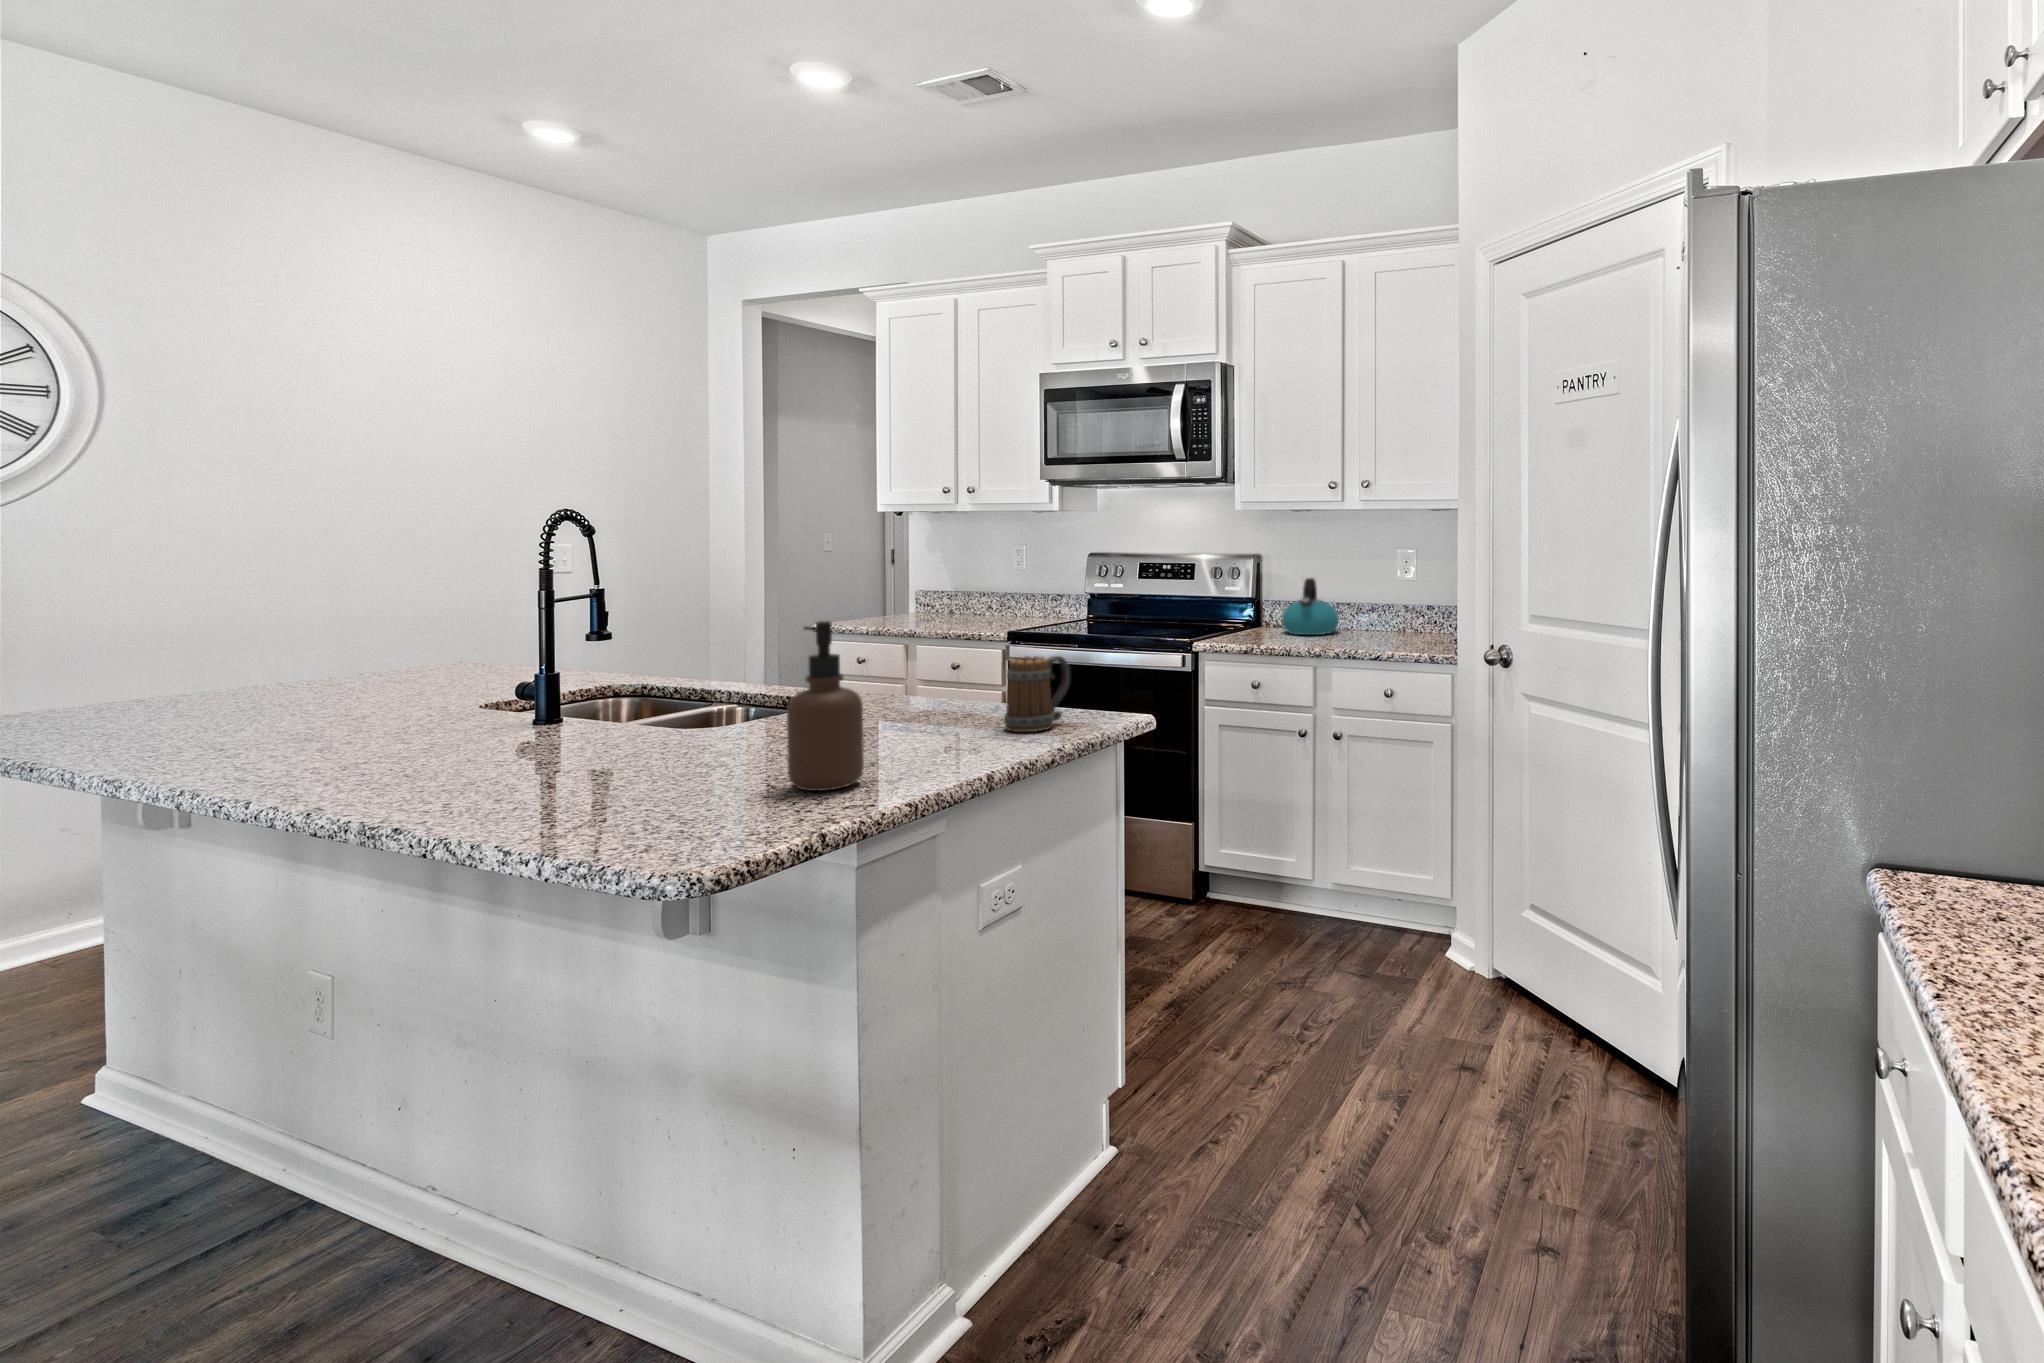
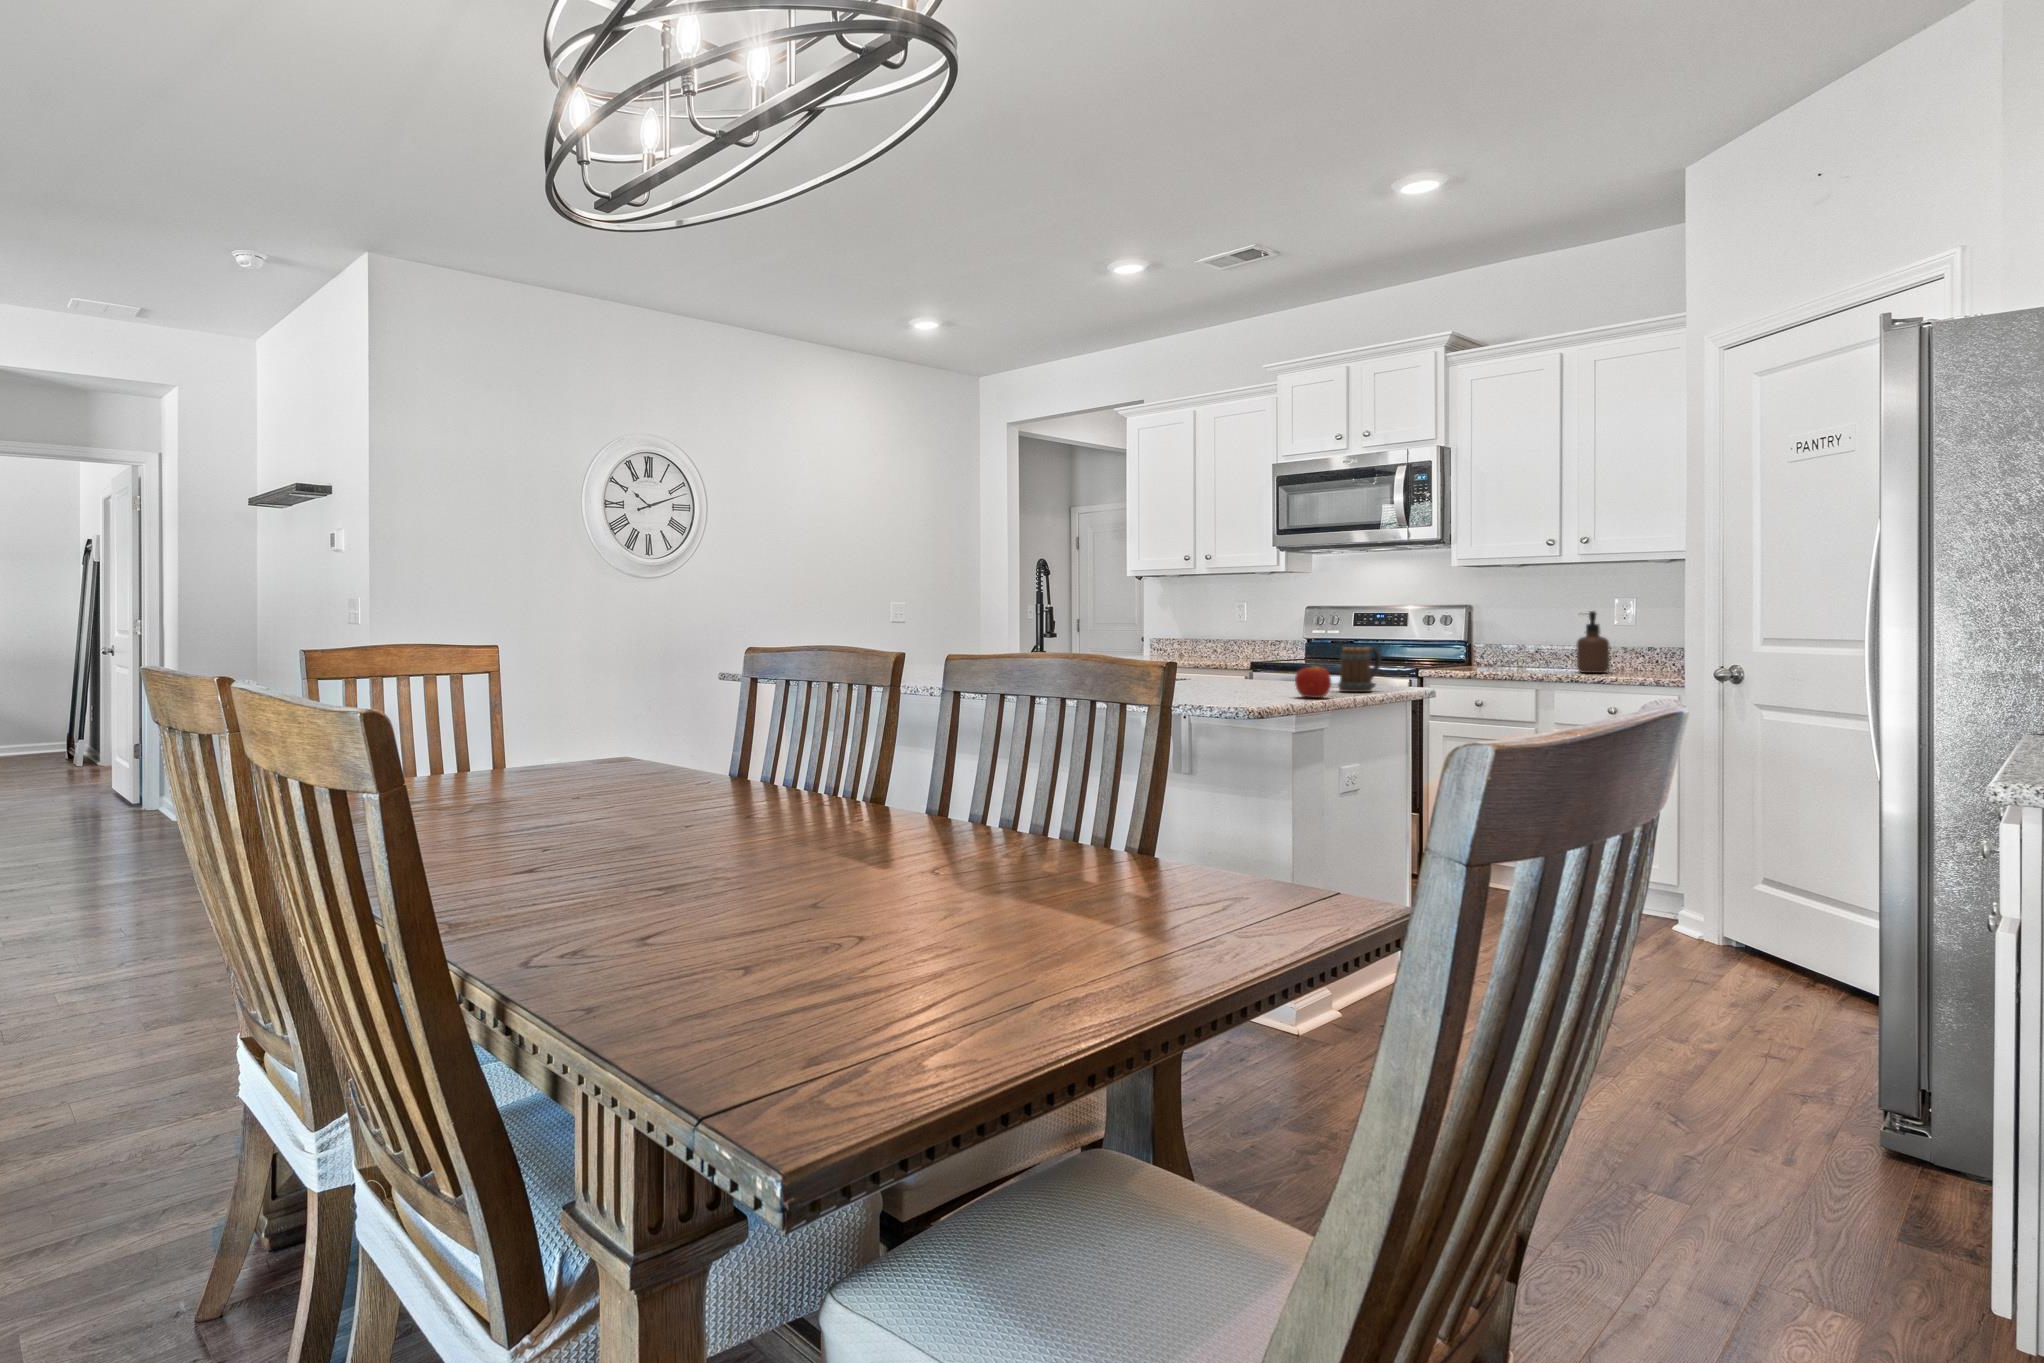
kettle: present [1282,578,1339,635] -> none [1497,622,1555,669]
soap dispenser: present [787,621,864,791] -> present [1577,611,1610,673]
apple: none [906,700,965,761] -> present [1295,664,1331,698]

